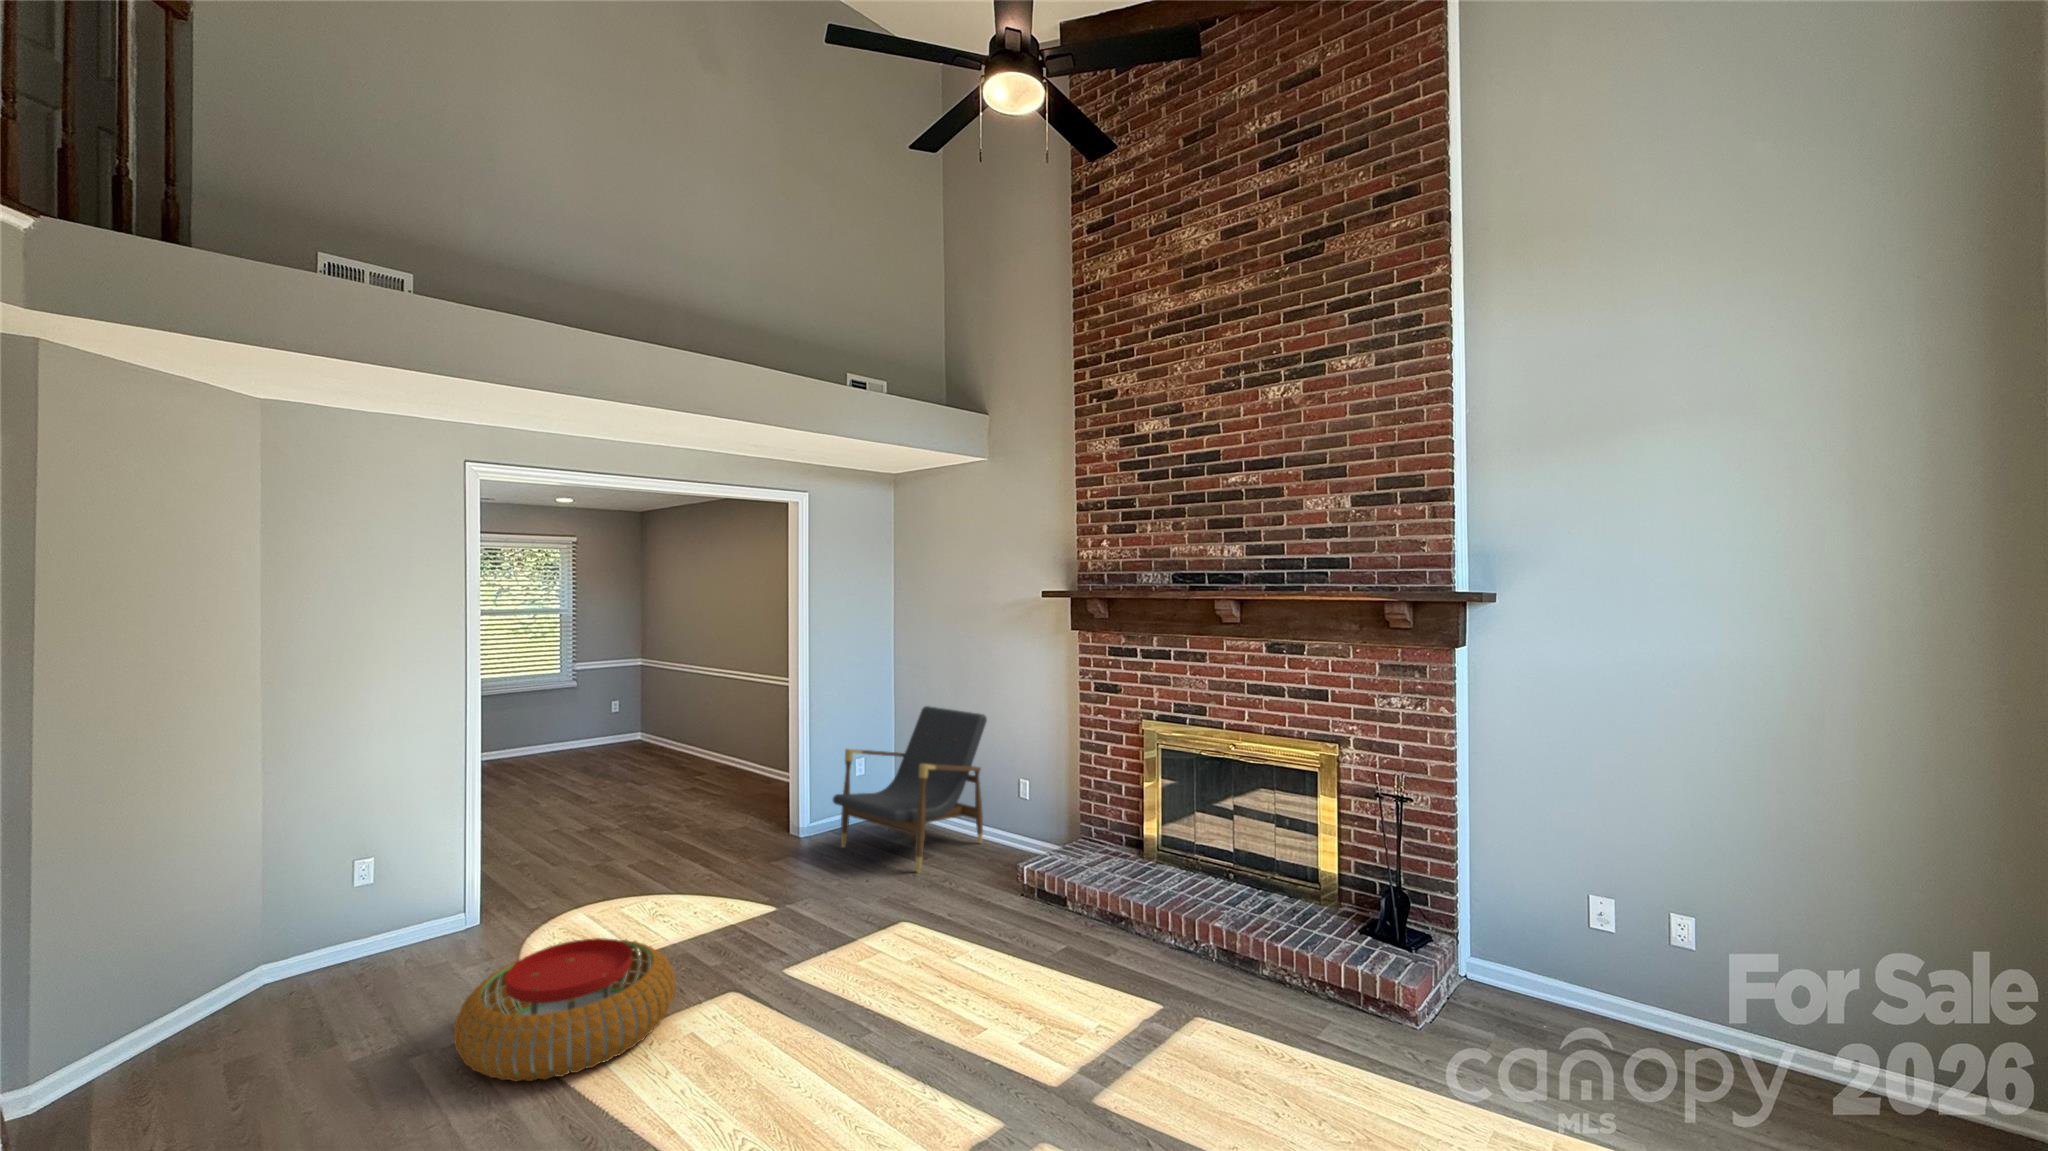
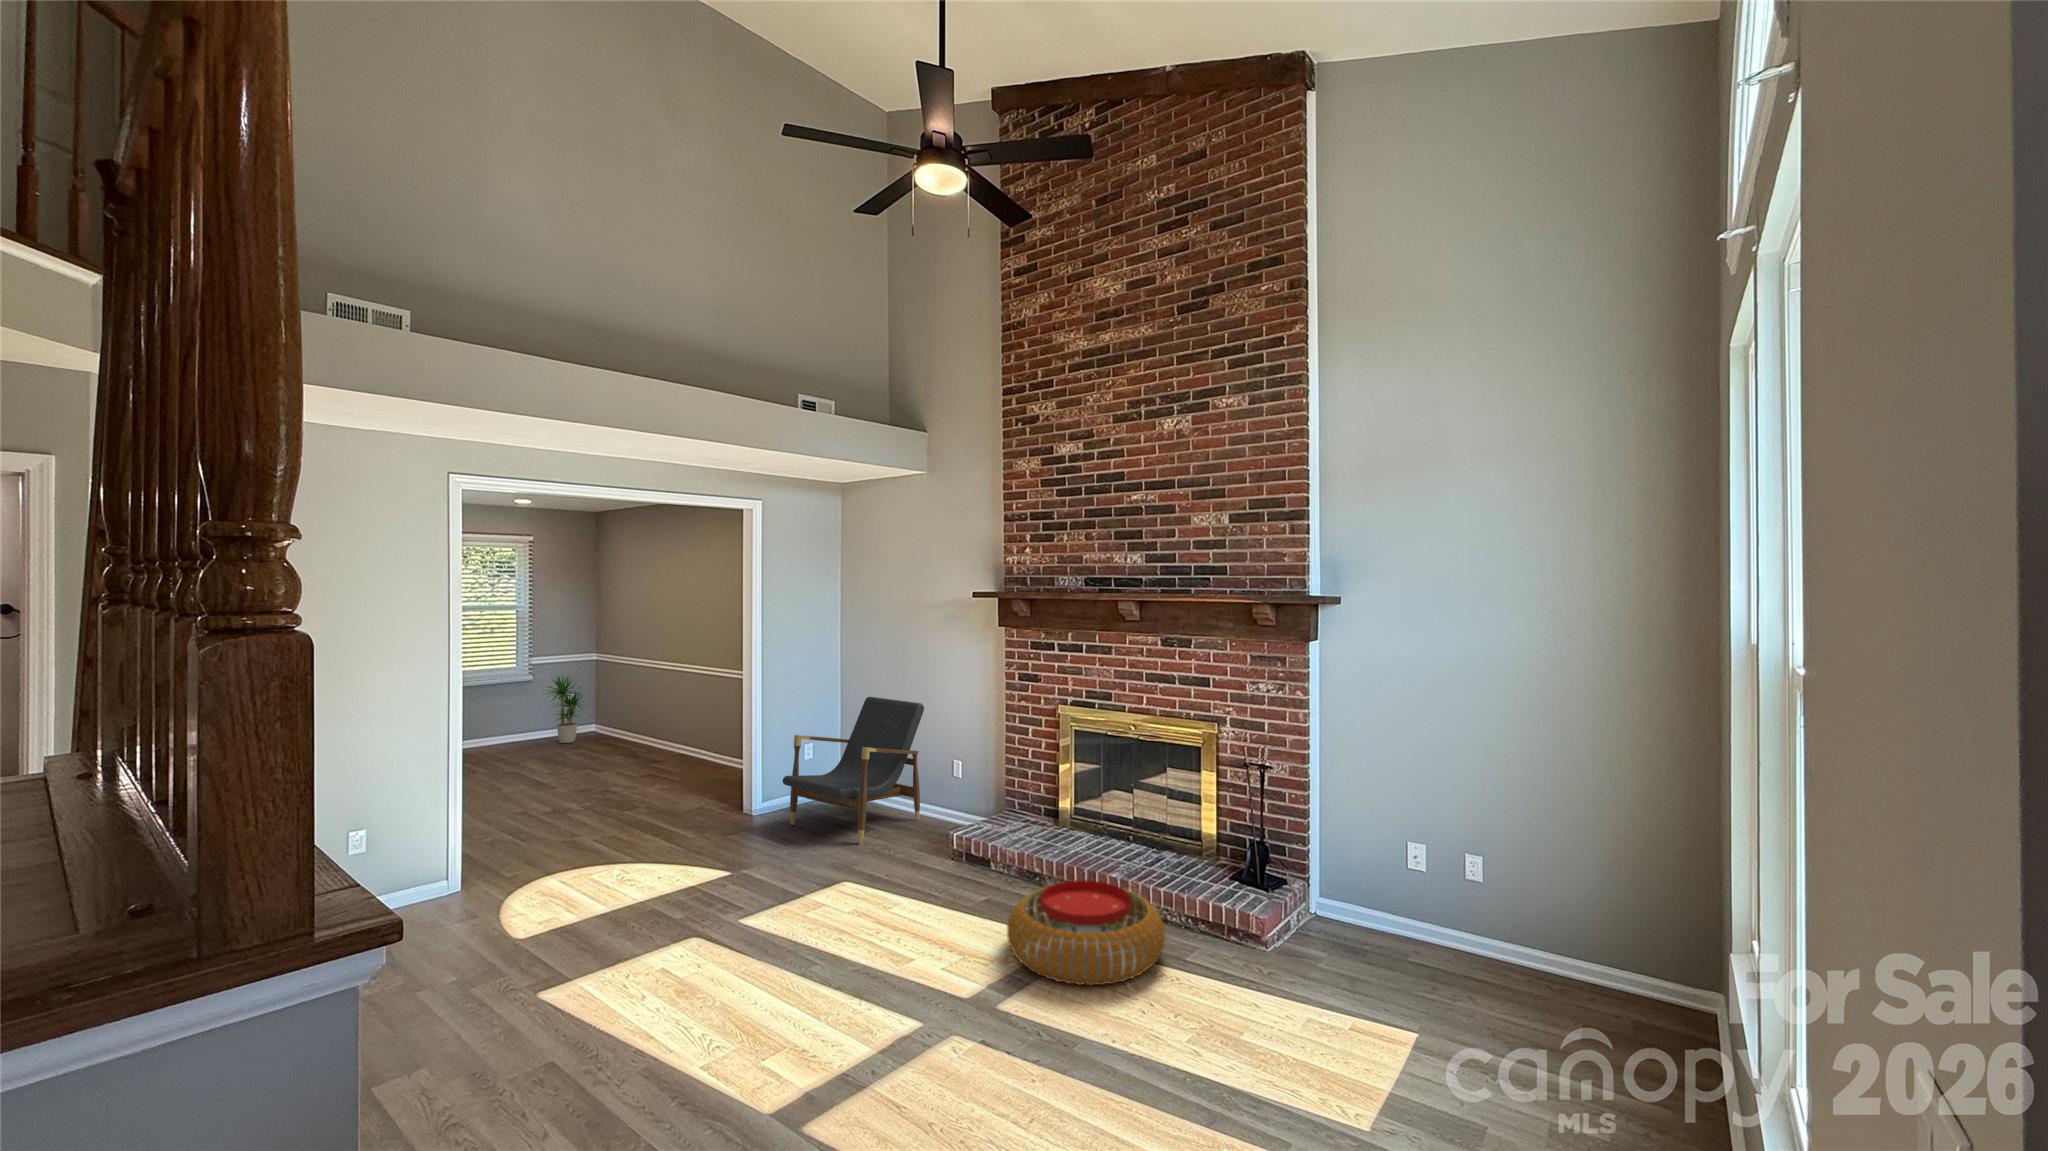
potted plant: none [587,677,639,750] -> present [547,674,586,743]
pouf: present [454,938,675,1081] -> present [1007,880,1165,985]

